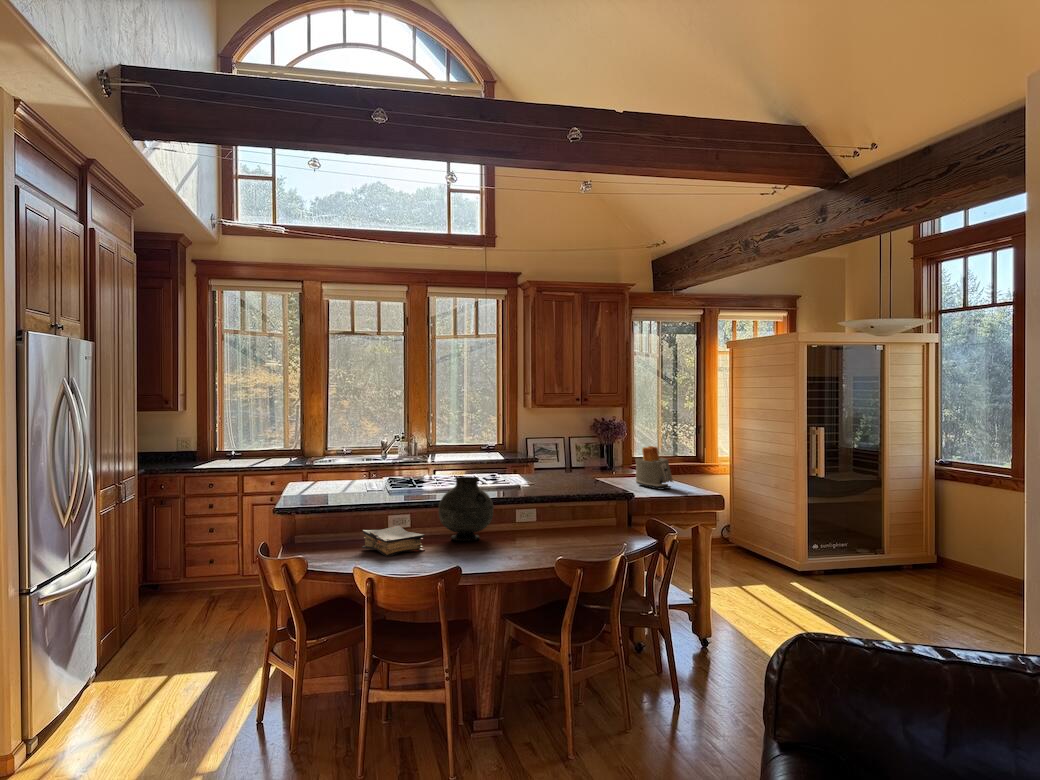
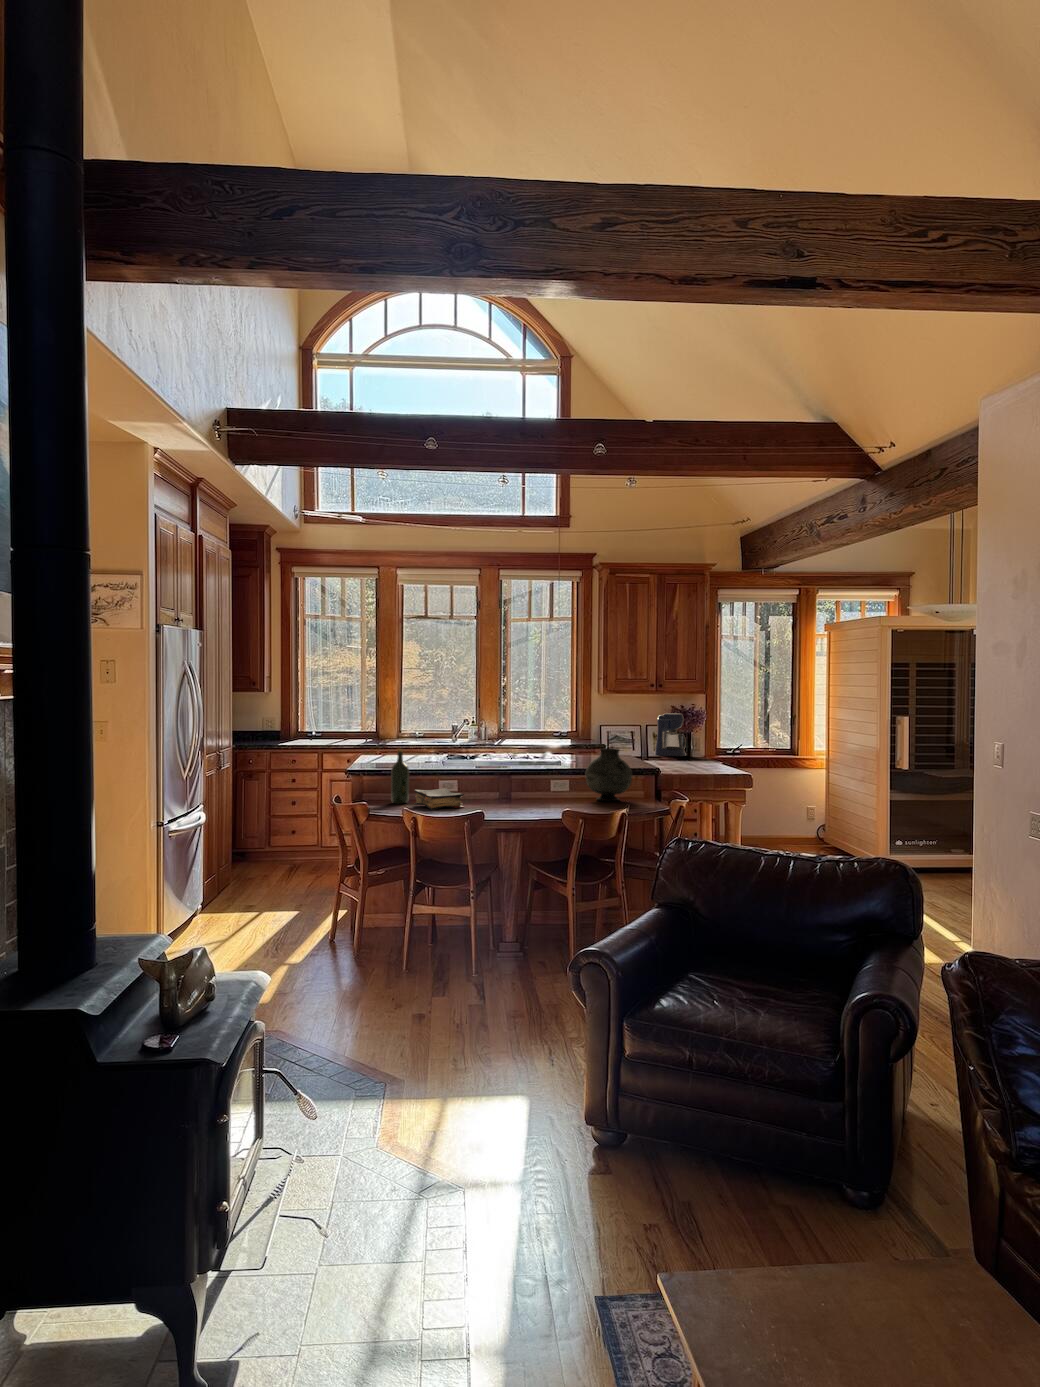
coffee maker: none [582,426,612,468] -> present [655,713,686,756]
toaster: present [636,446,673,489] -> none [689,731,724,773]
vase: present [439,476,494,541] -> present [585,748,632,801]
wine bottle: none [332,481,354,546] -> present [391,749,409,804]

